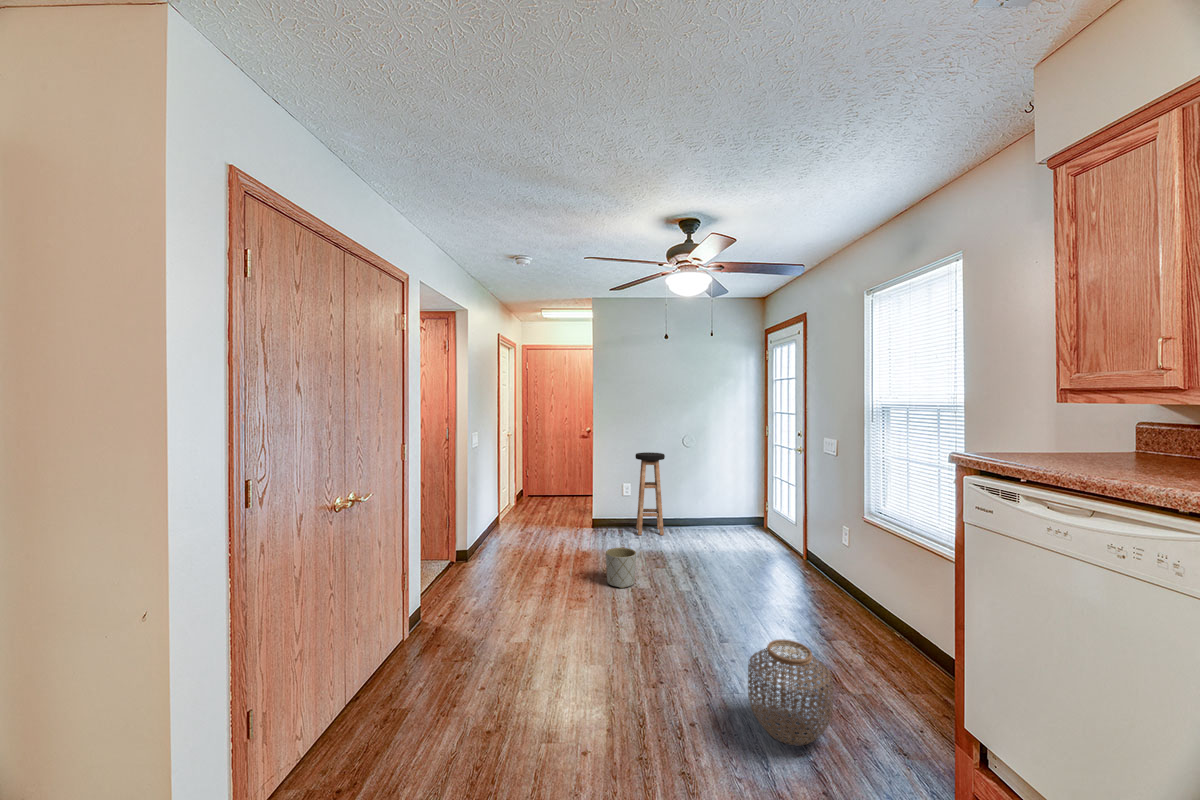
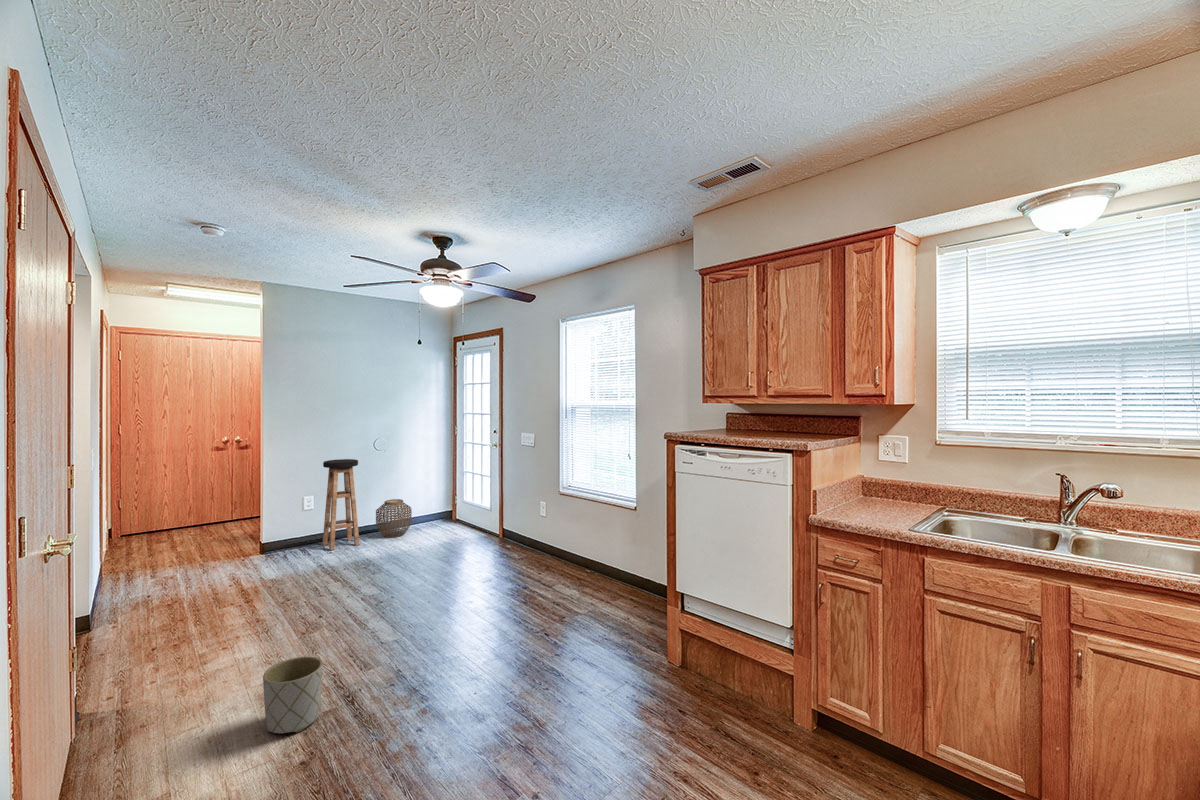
planter: present [606,548,636,588] -> present [263,656,323,733]
woven basket: present [748,640,833,745] -> present [376,499,412,537]

